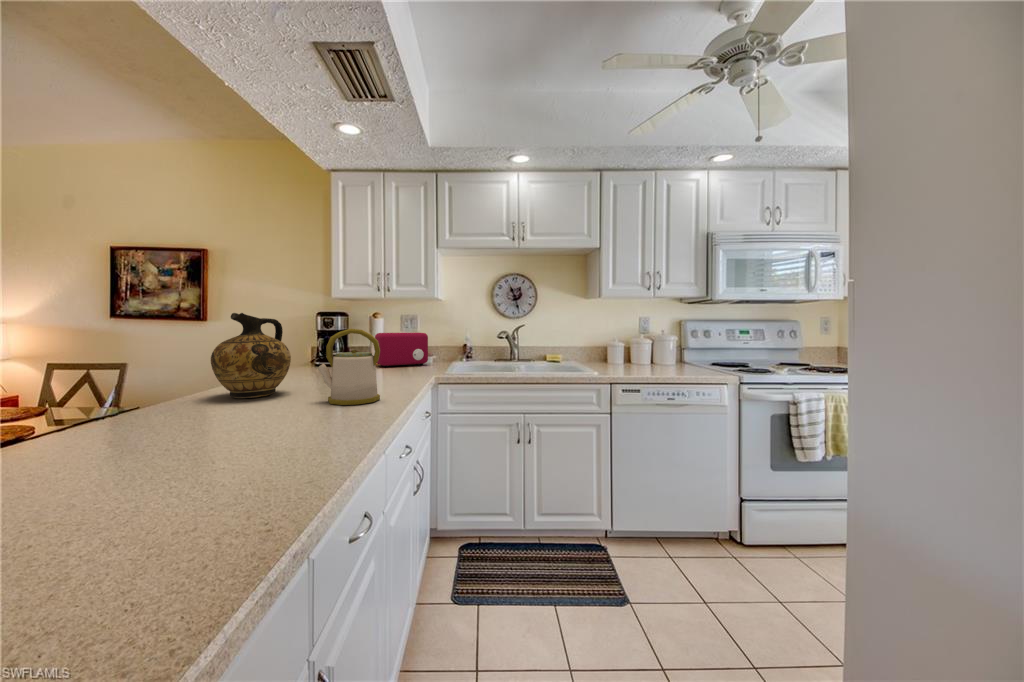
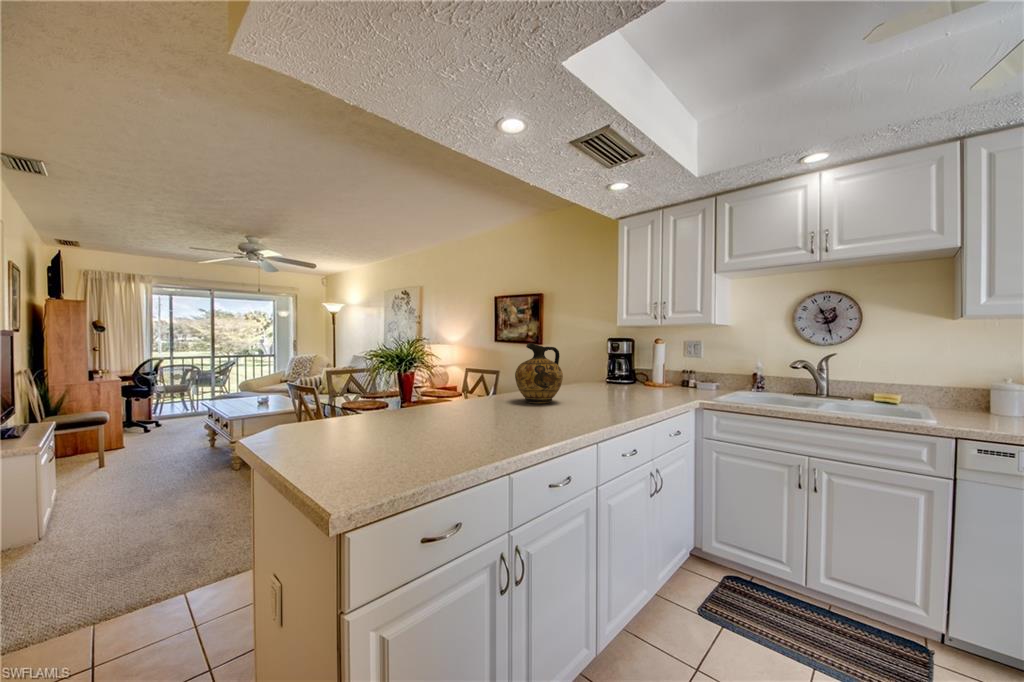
kettle: present [317,329,380,405] -> none [571,356,617,419]
toaster: present [375,333,428,367] -> none [652,358,705,392]

